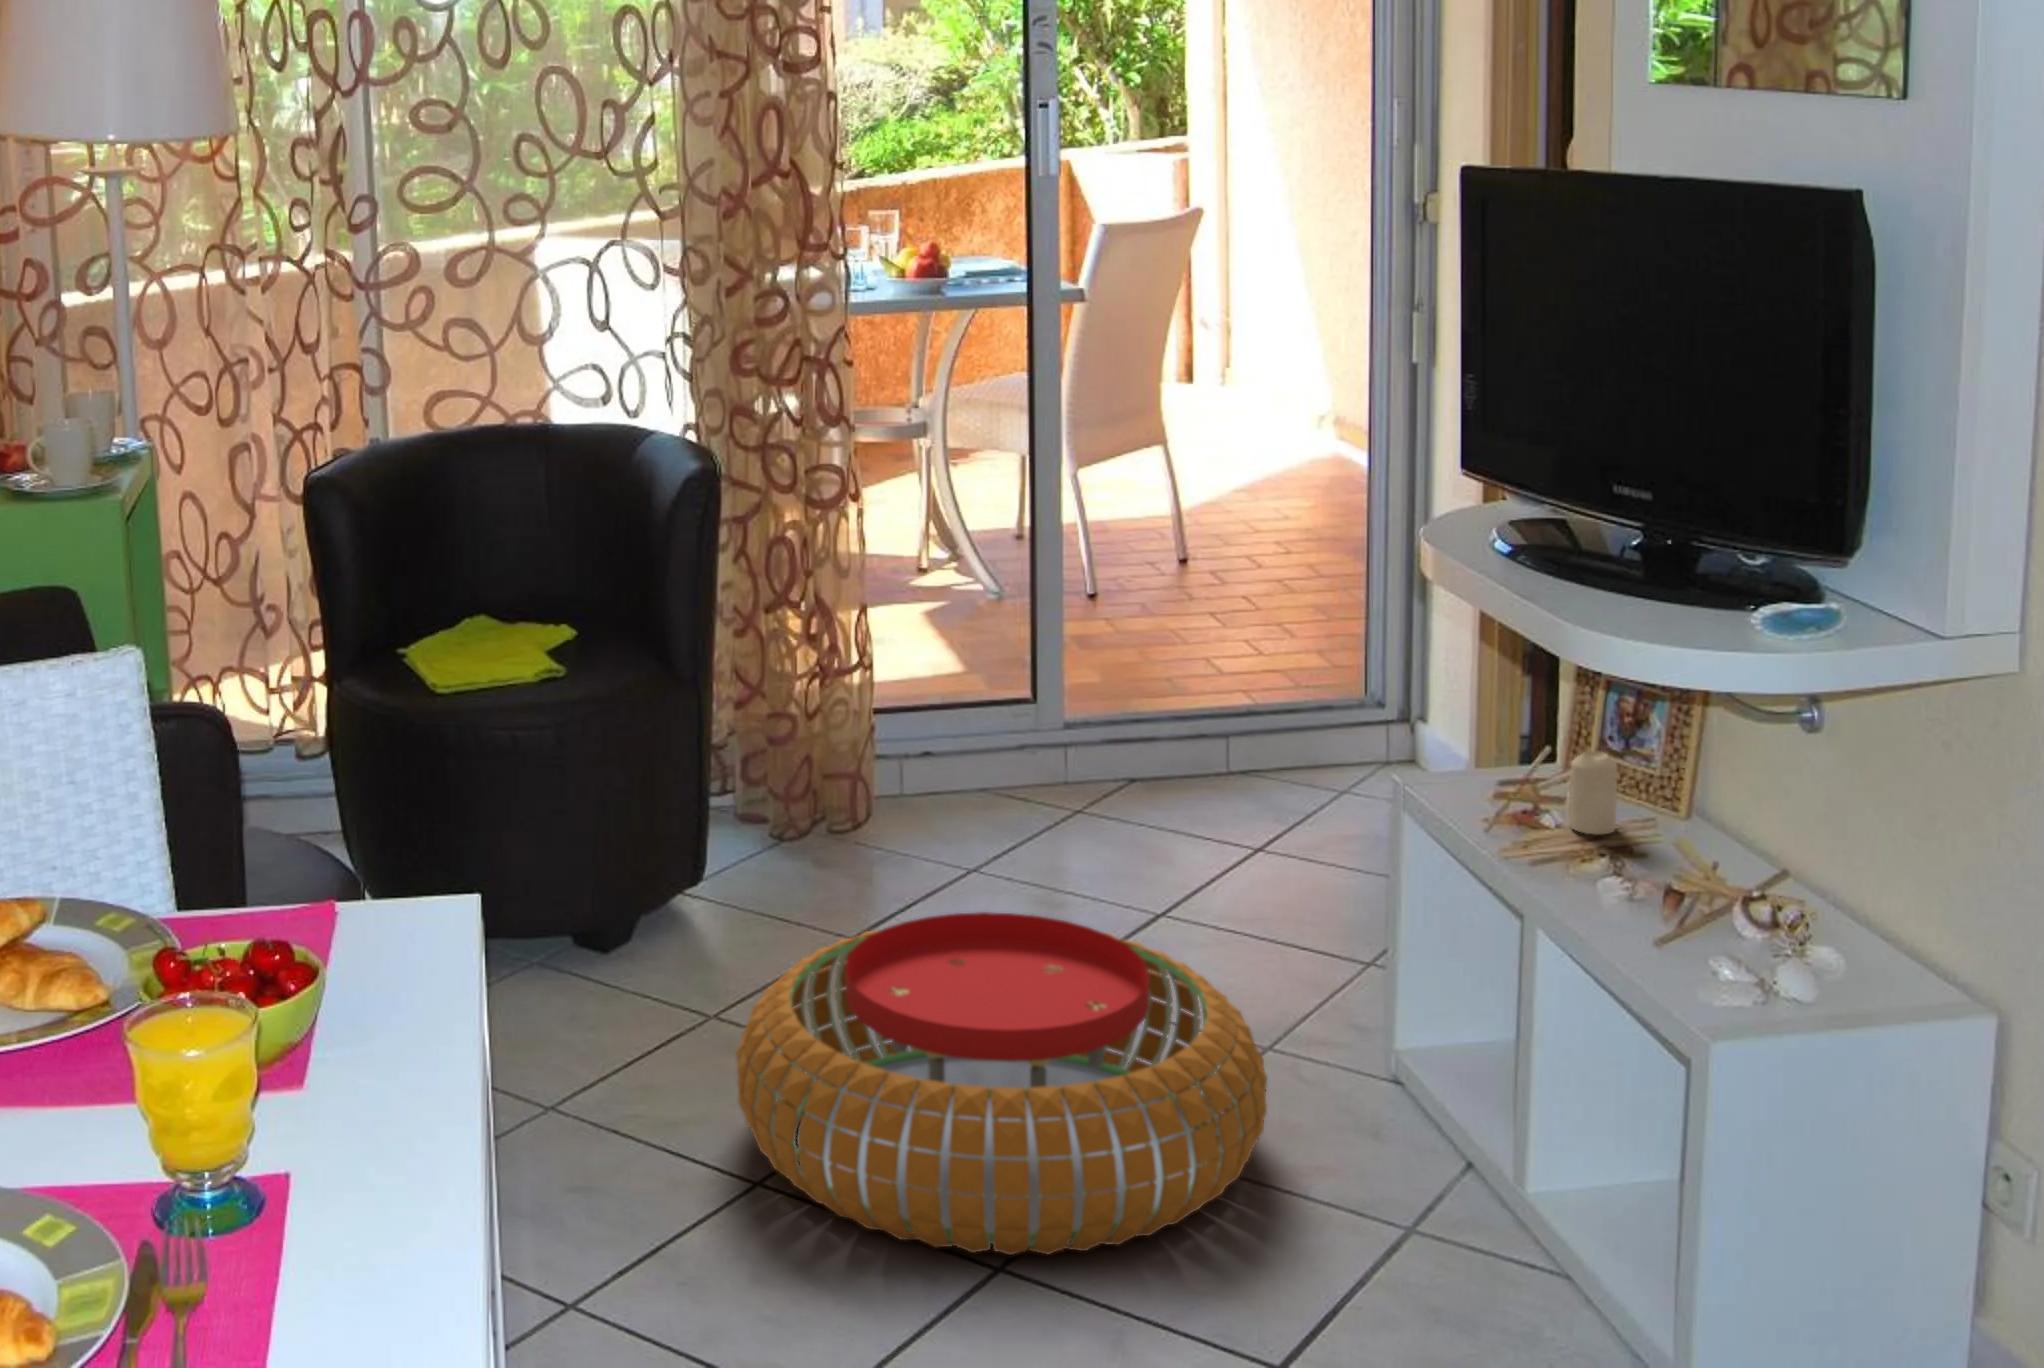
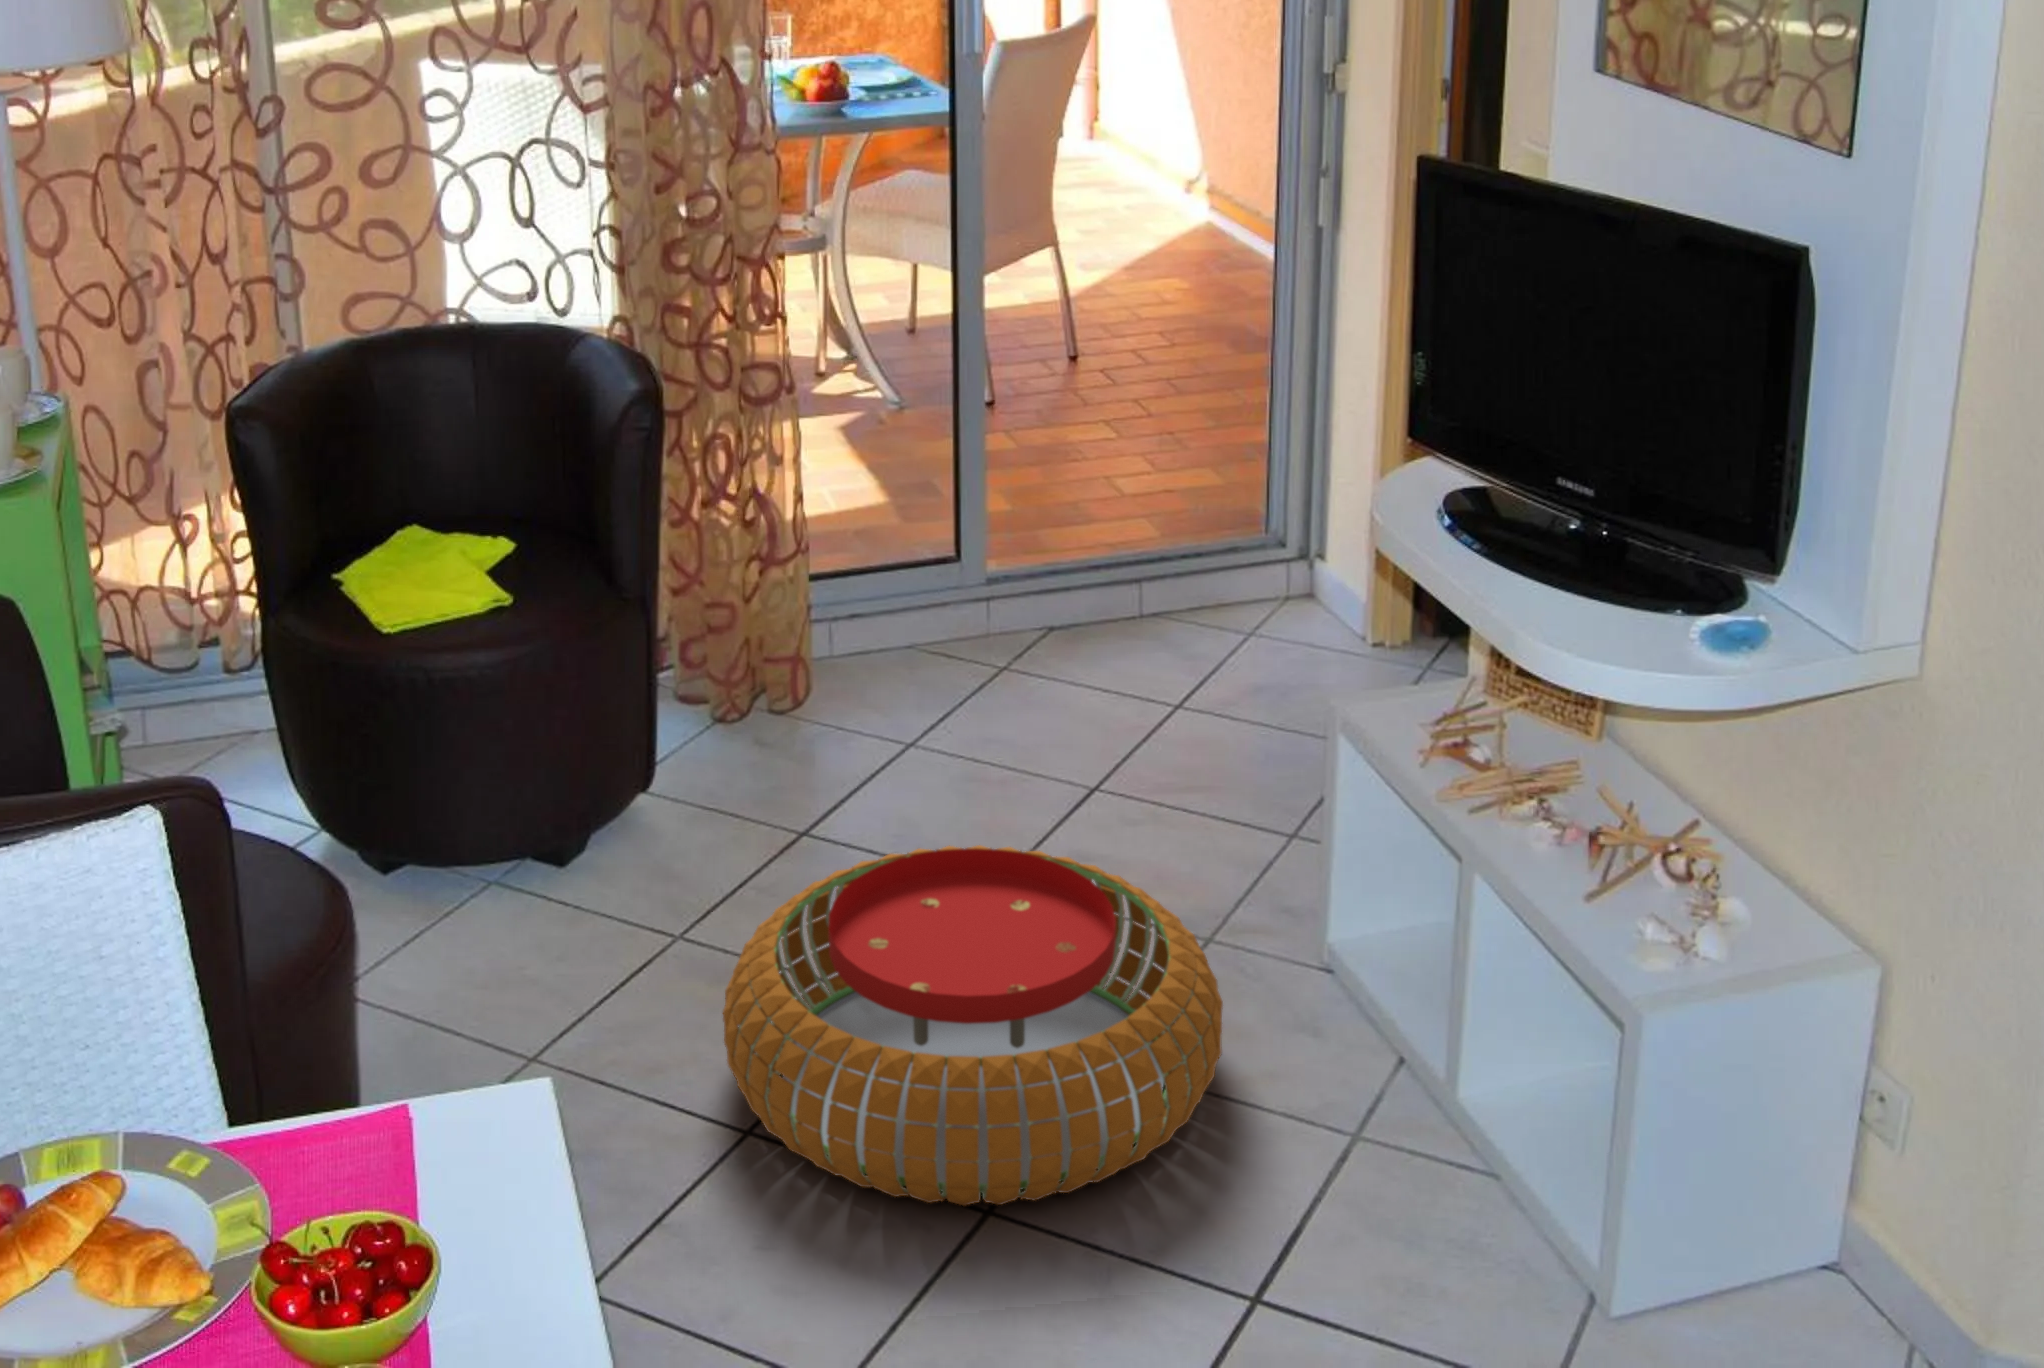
candle: present [1570,750,1617,835] -> none [1493,689,1537,767]

